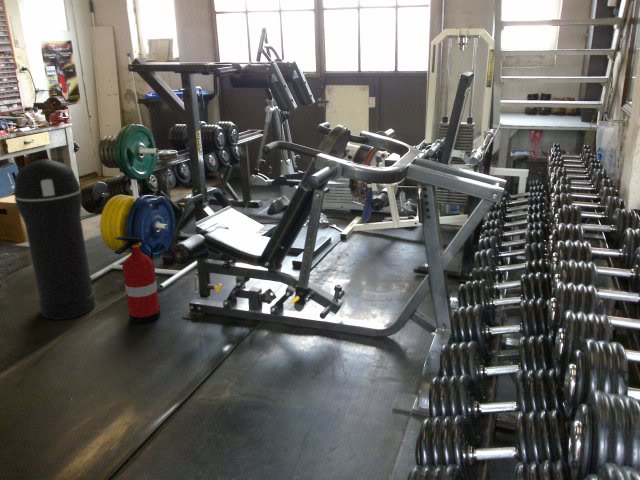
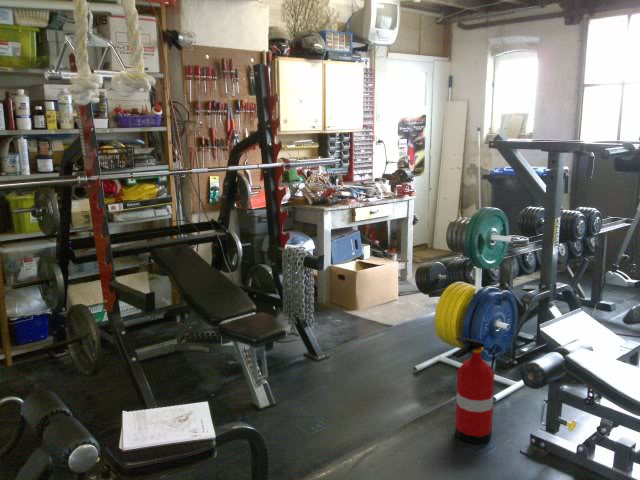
trash can: present [14,159,96,320] -> none [360,239,425,413]

